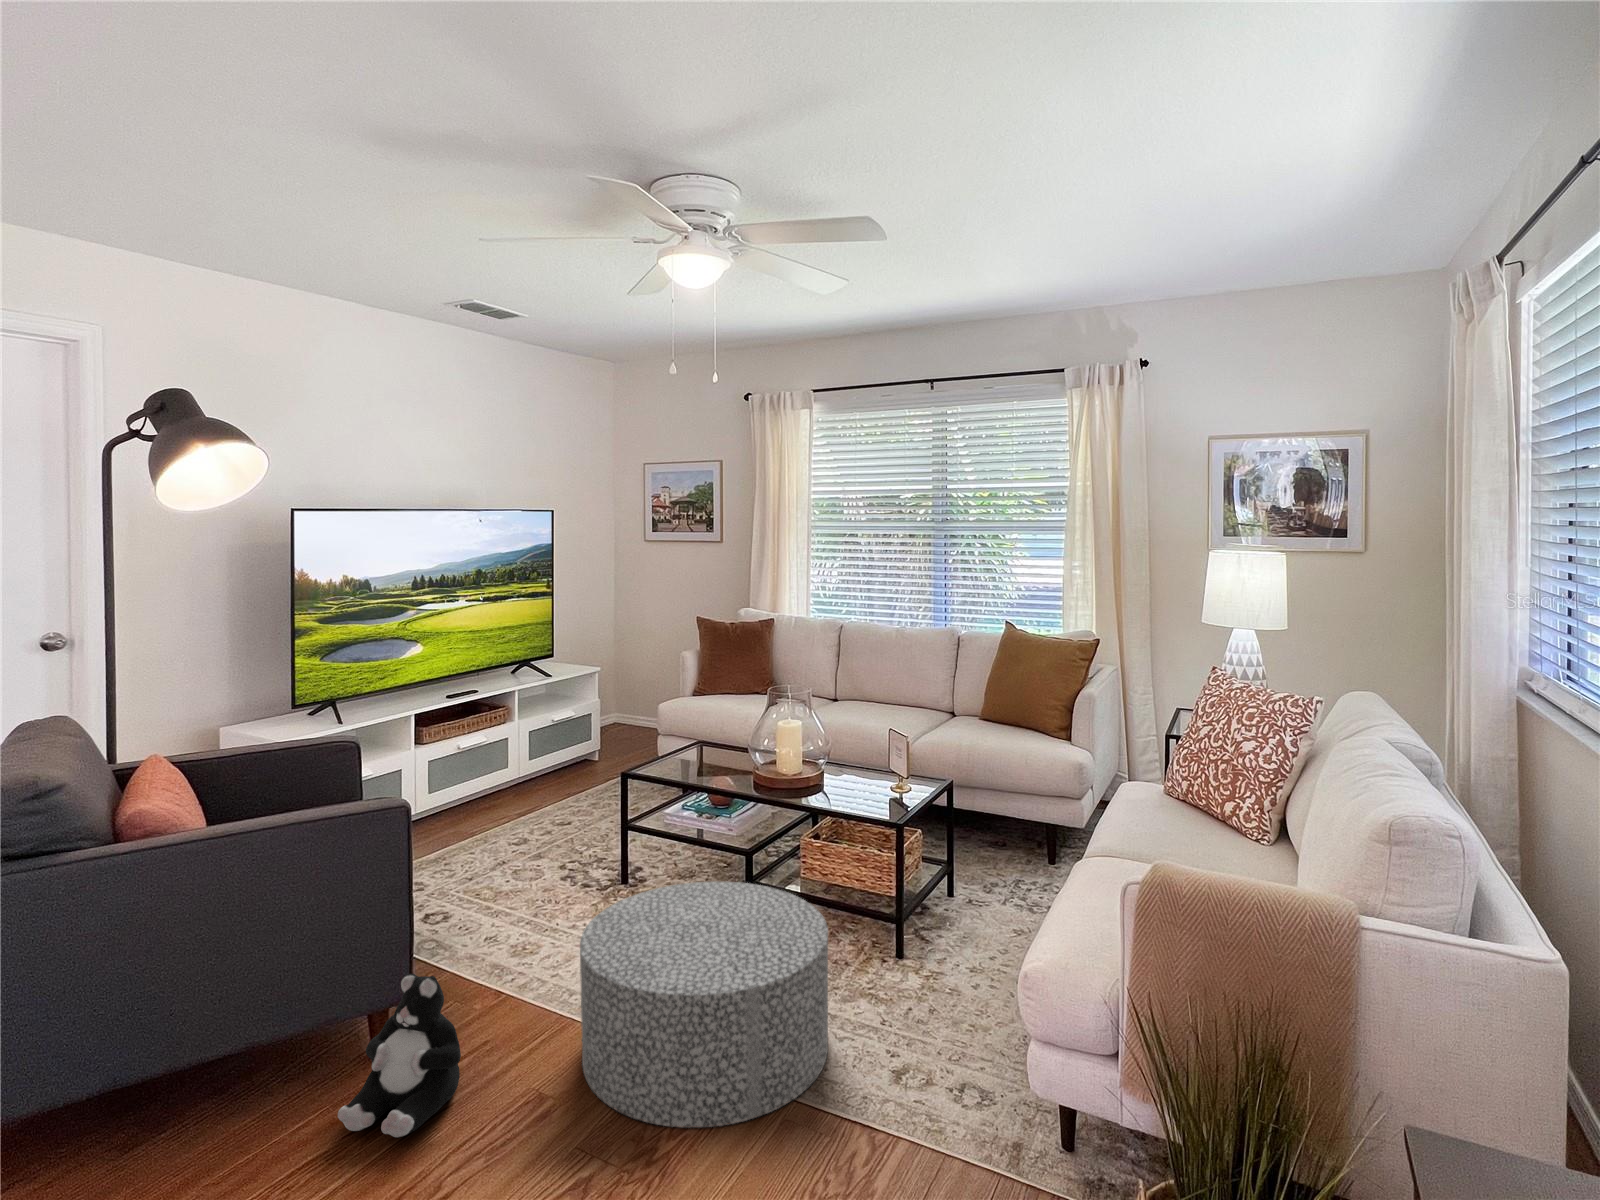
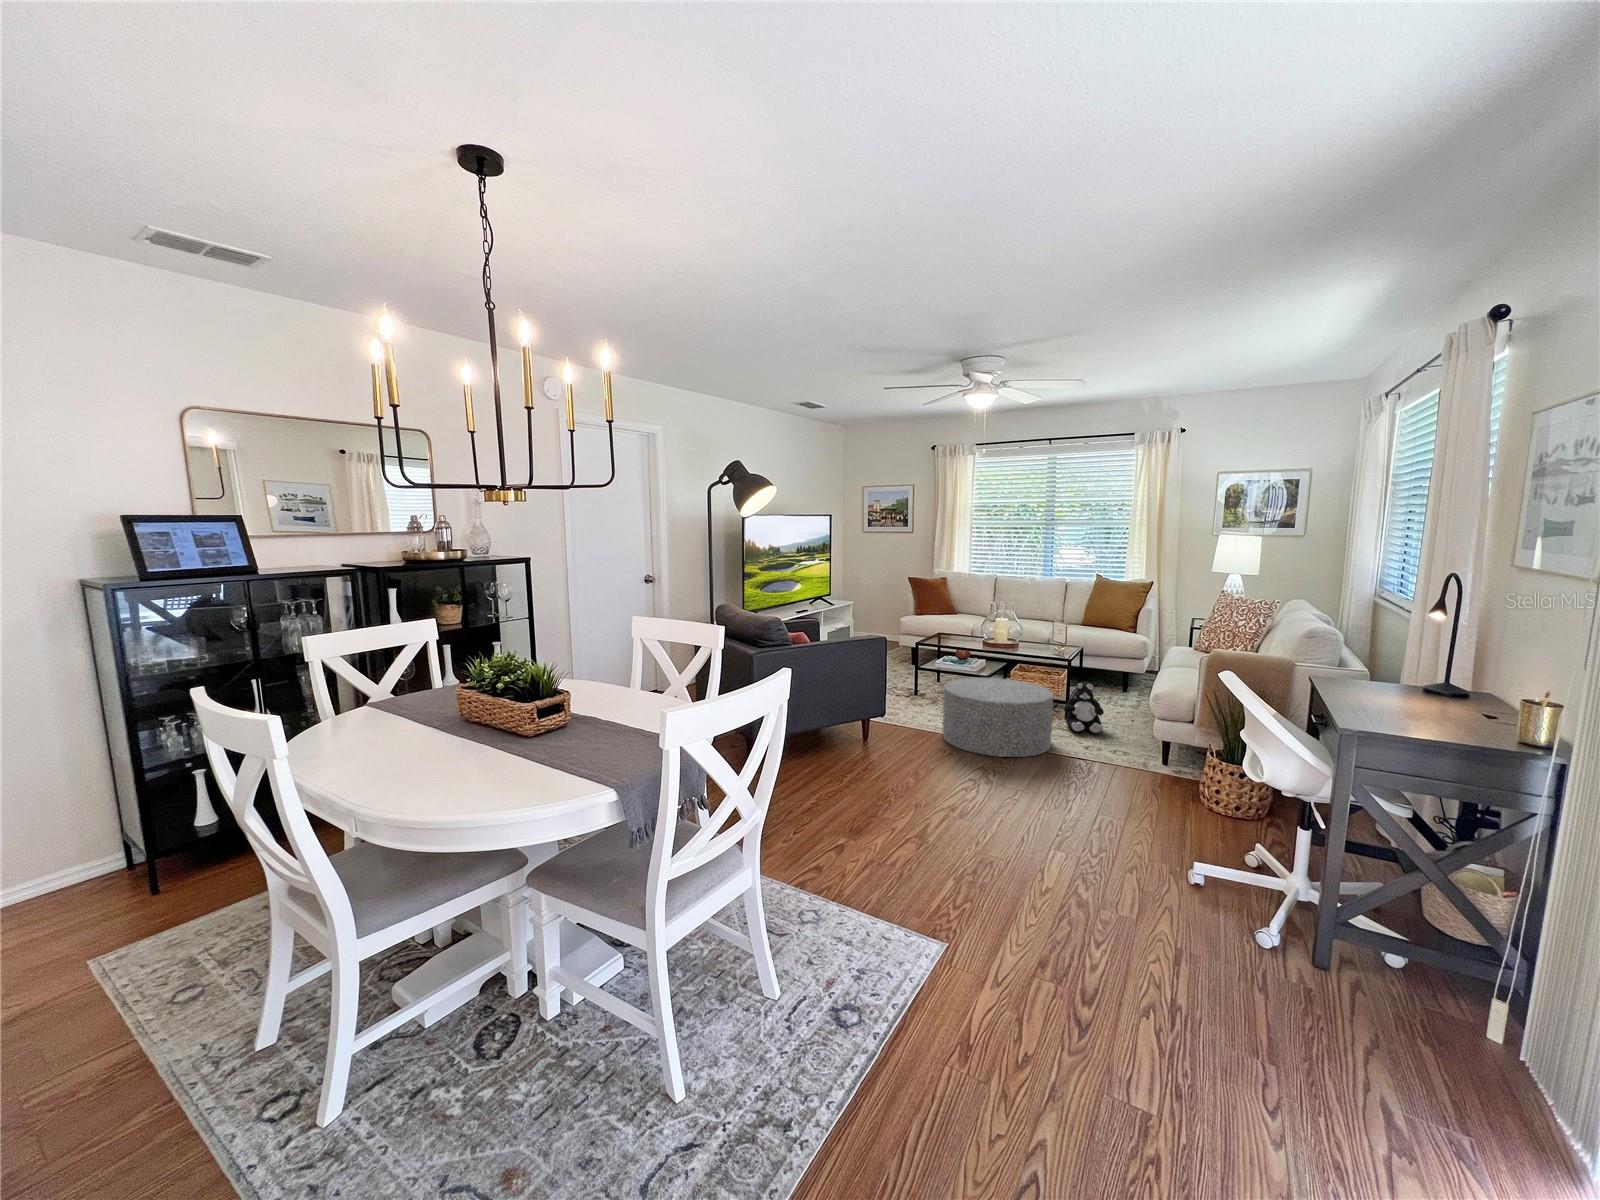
plush toy: present [338,974,461,1137] -> present [1064,683,1104,733]

